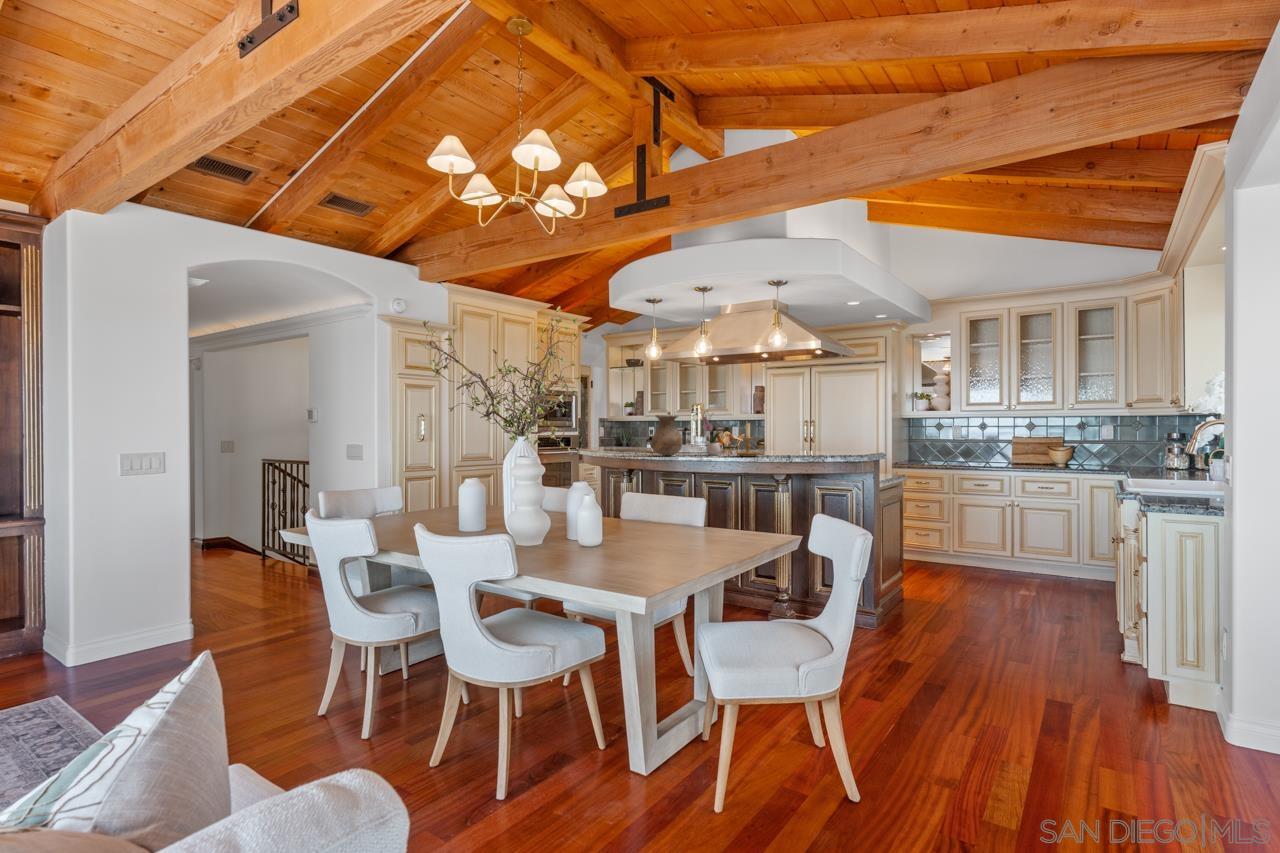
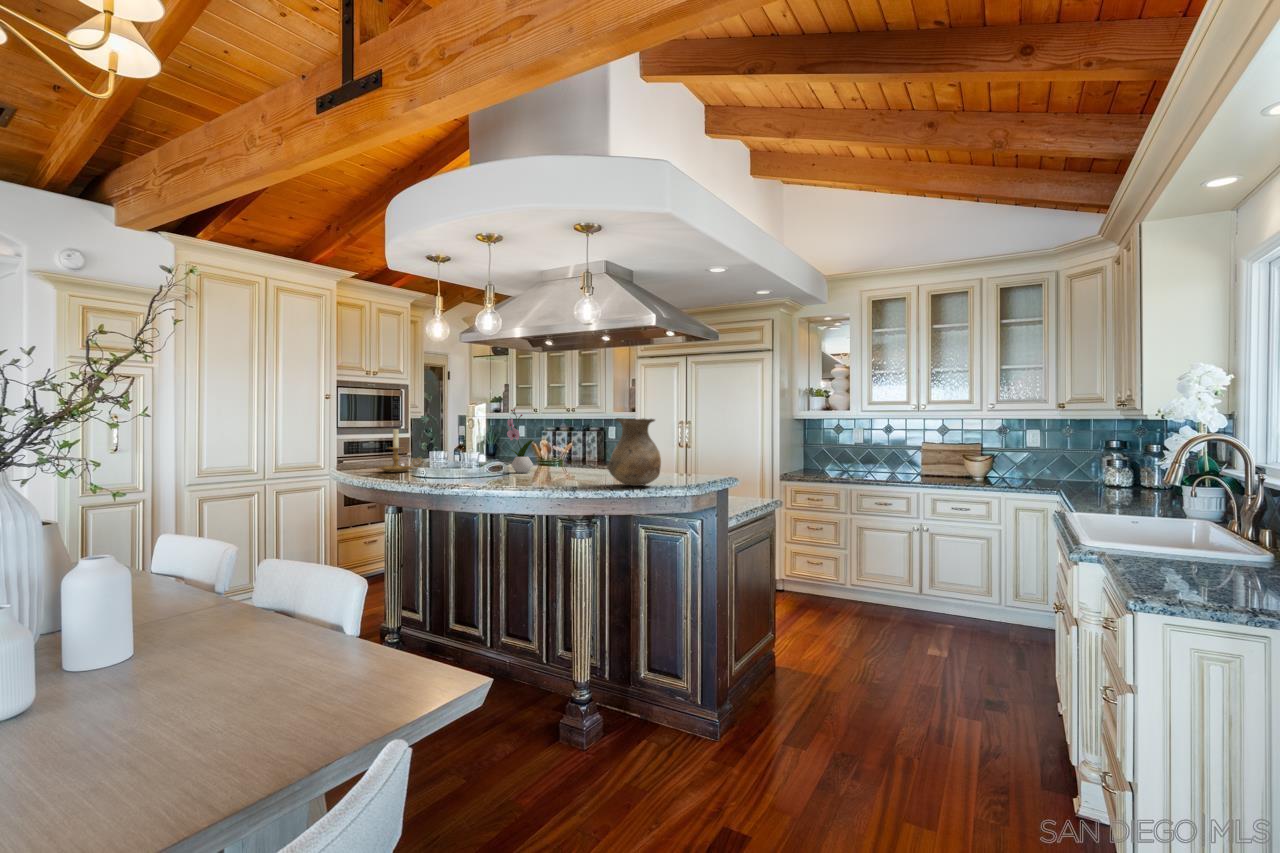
vase: present [651,415,682,456] -> present [608,418,661,486]
candle holder: present [737,423,765,457] -> present [378,429,420,472]

